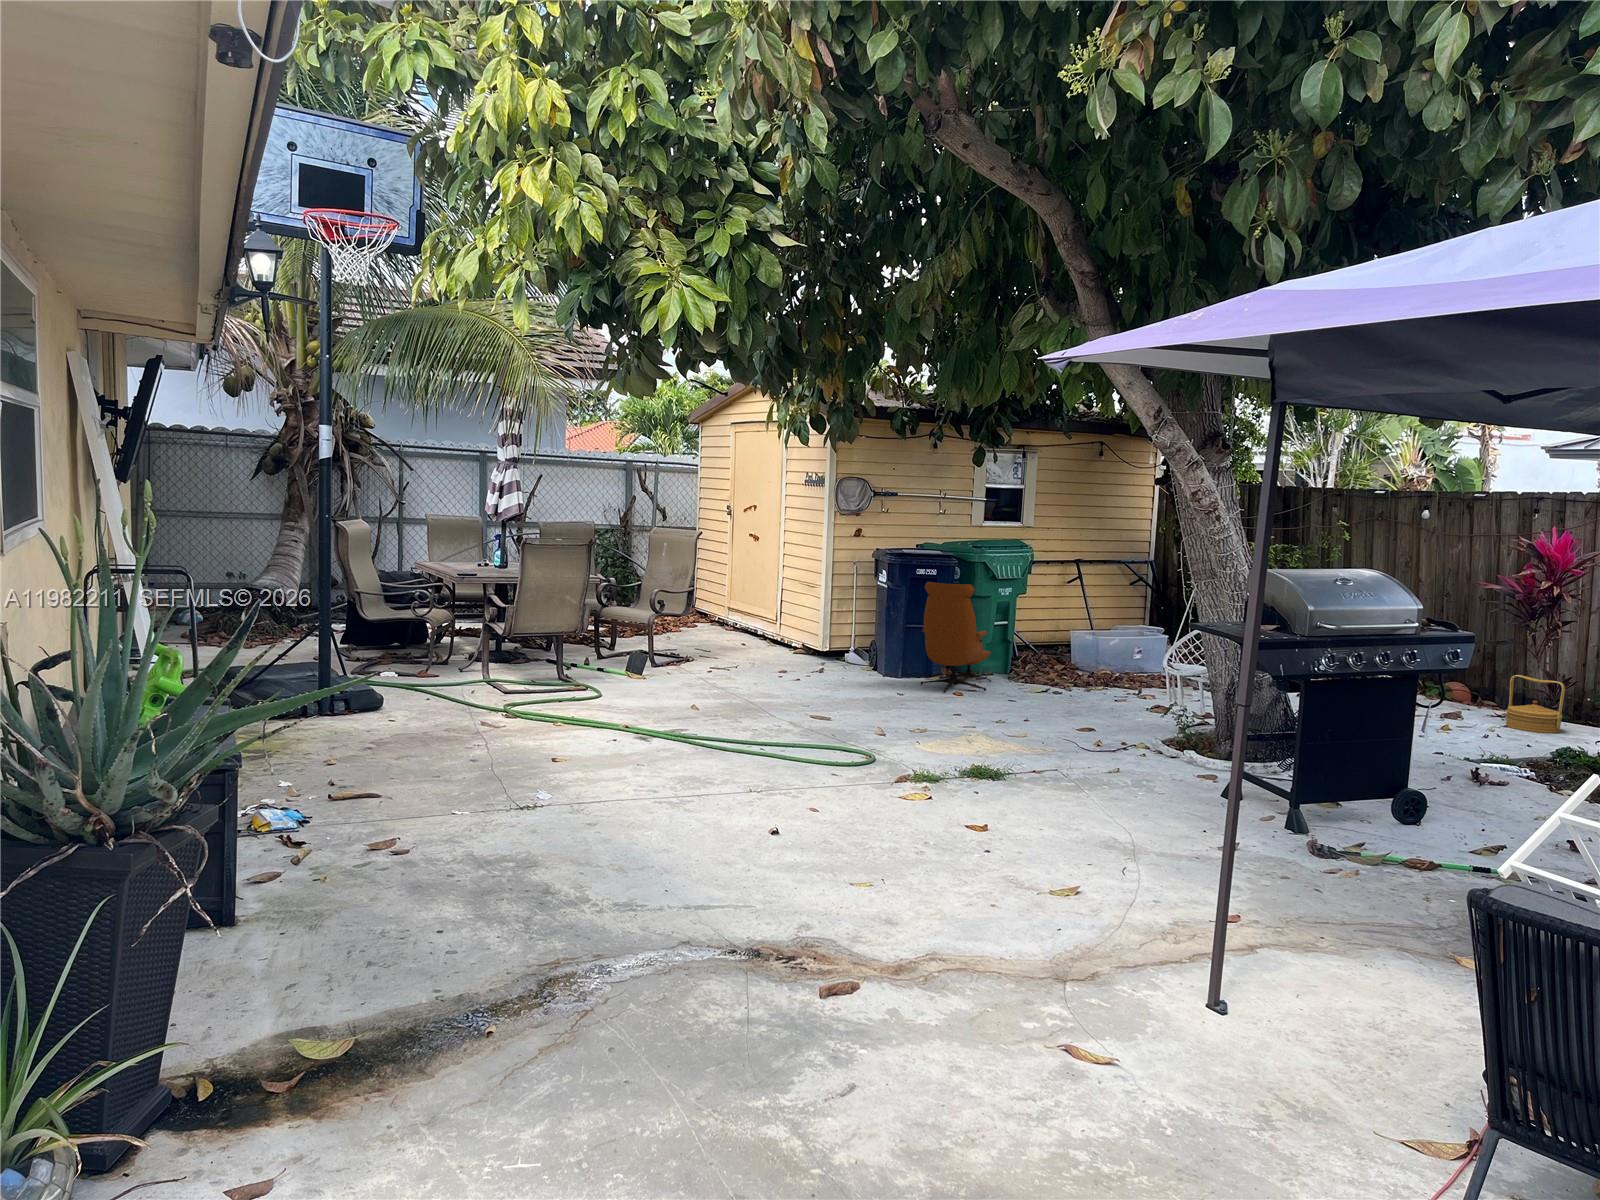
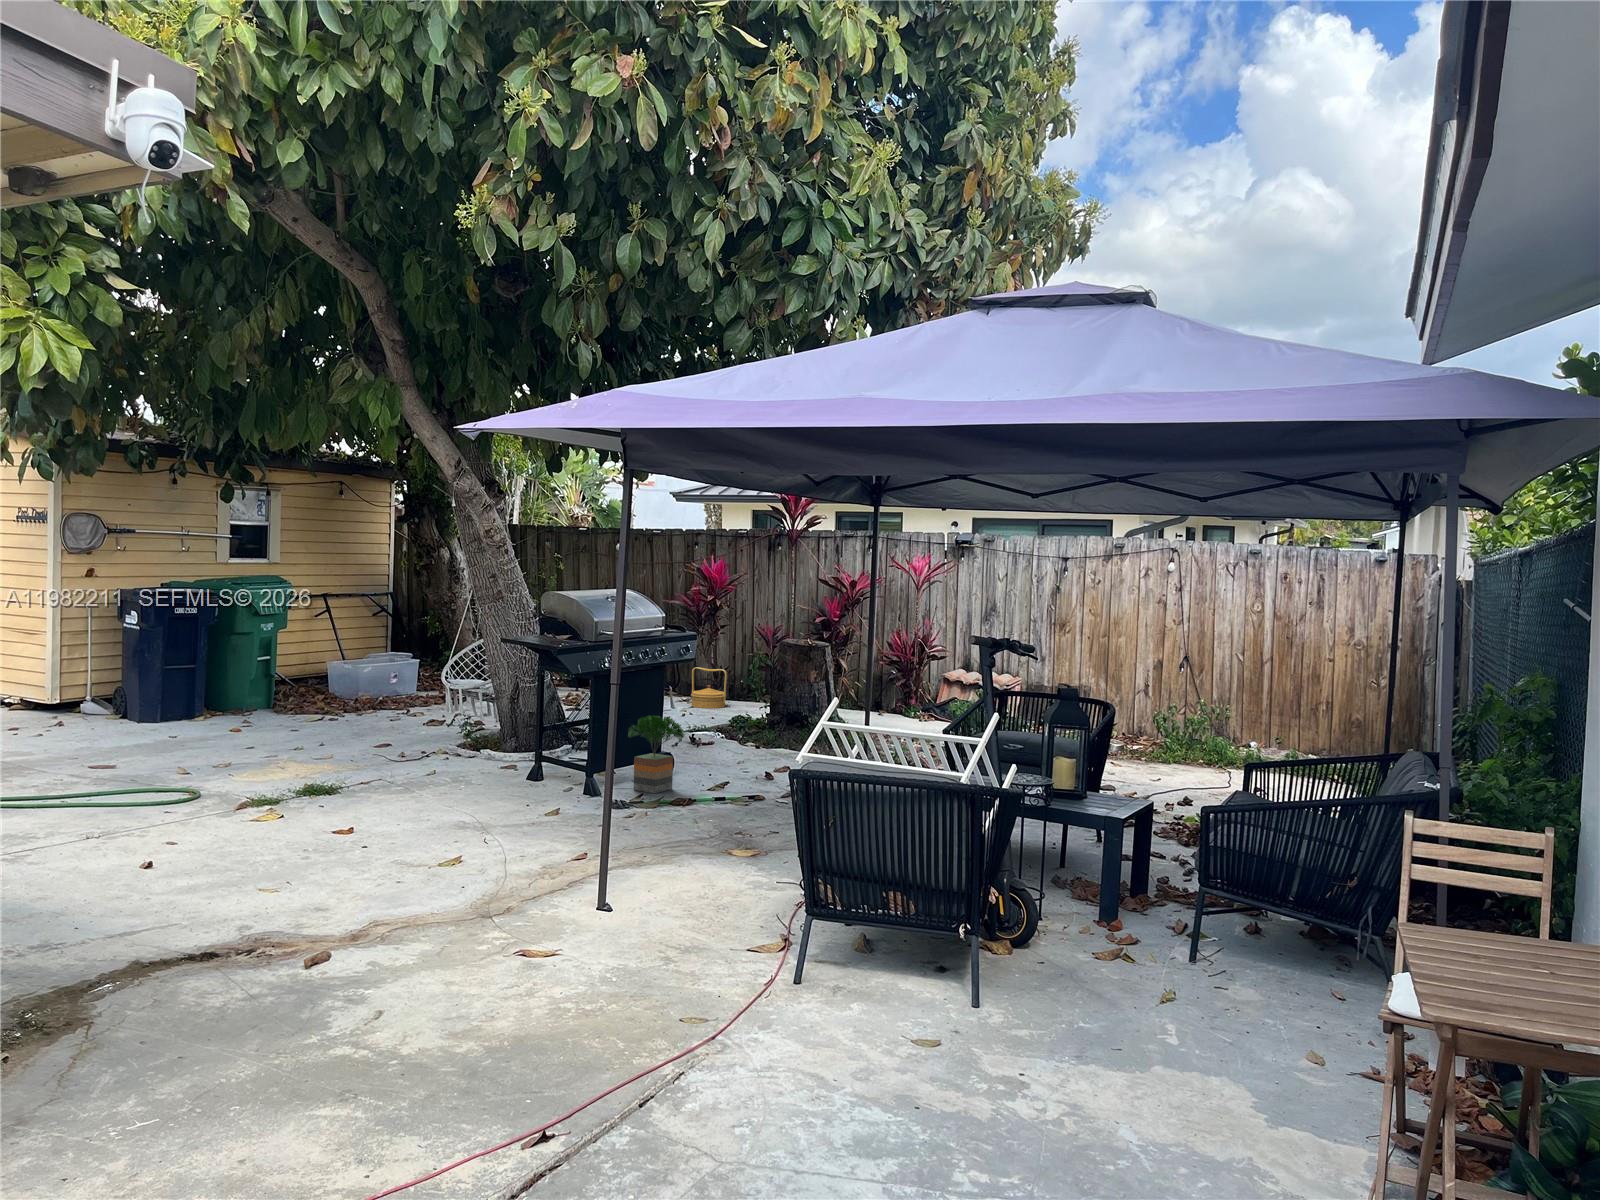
lounge chair: present [920,582,991,693] -> none [190,621,265,732]
potted tree: none [1356,739,1449,848] -> present [628,716,685,793]

